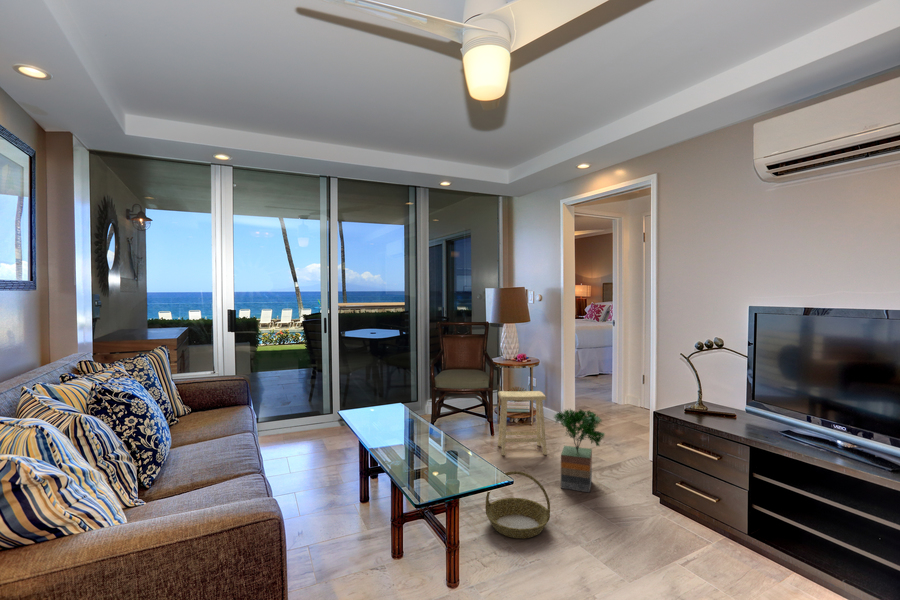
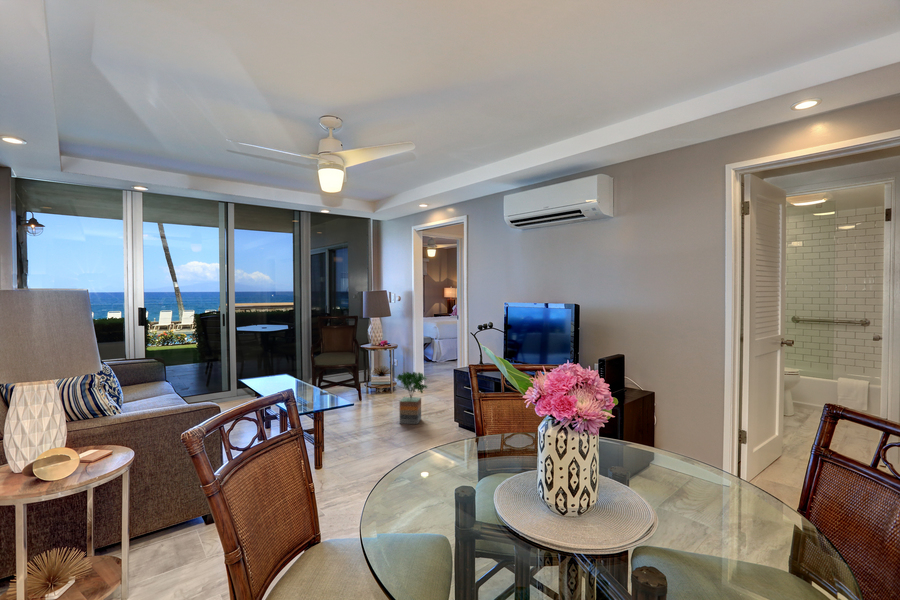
footstool: present [498,391,547,455] -> none [362,365,396,410]
basket: present [485,471,550,538] -> none [345,407,386,447]

